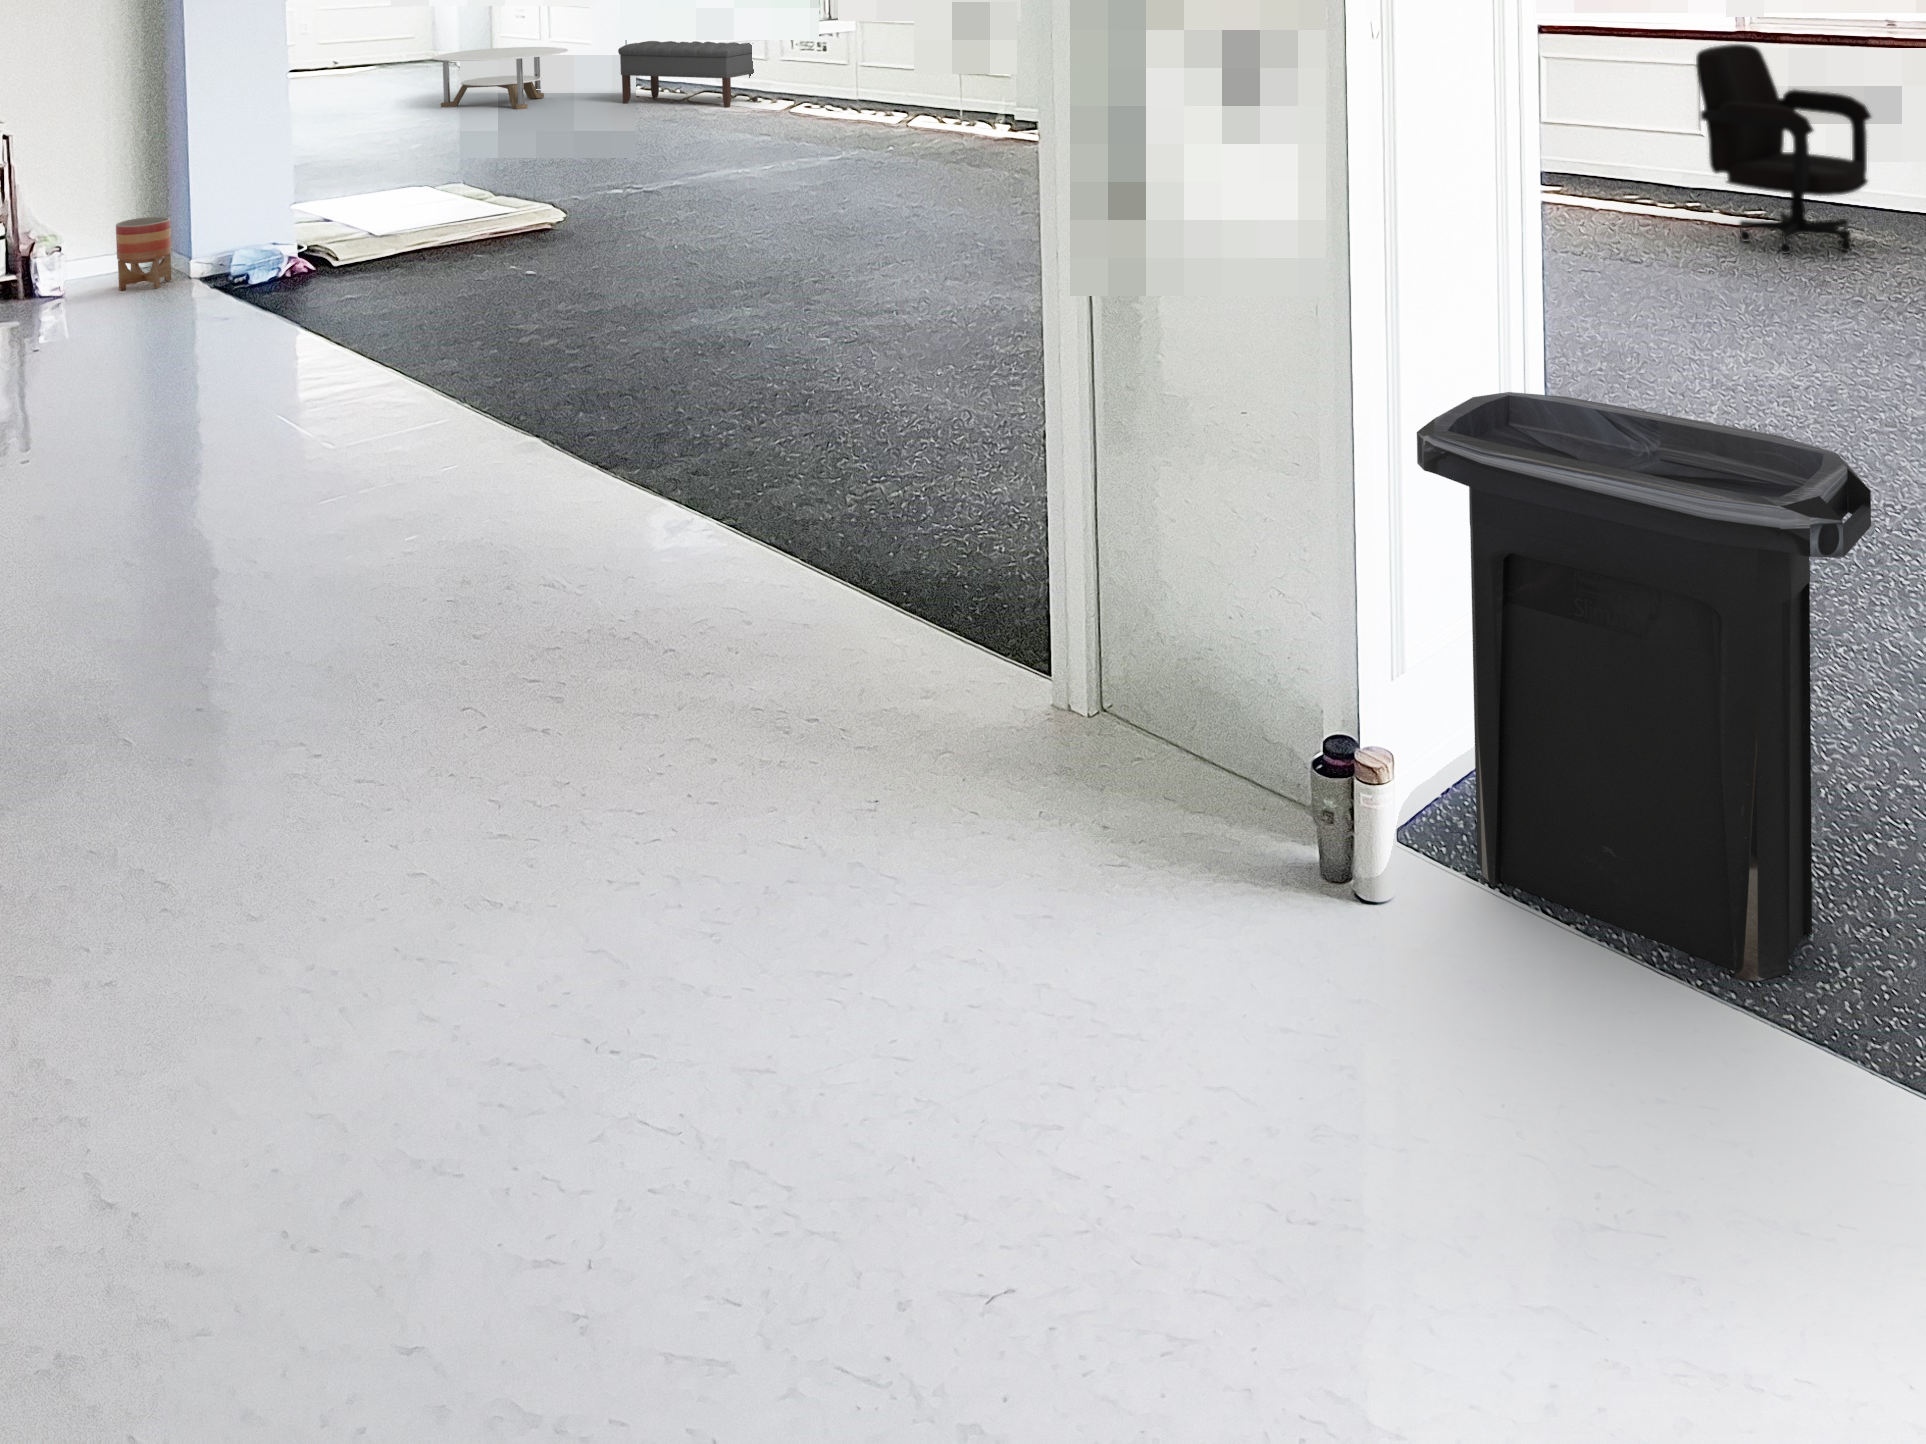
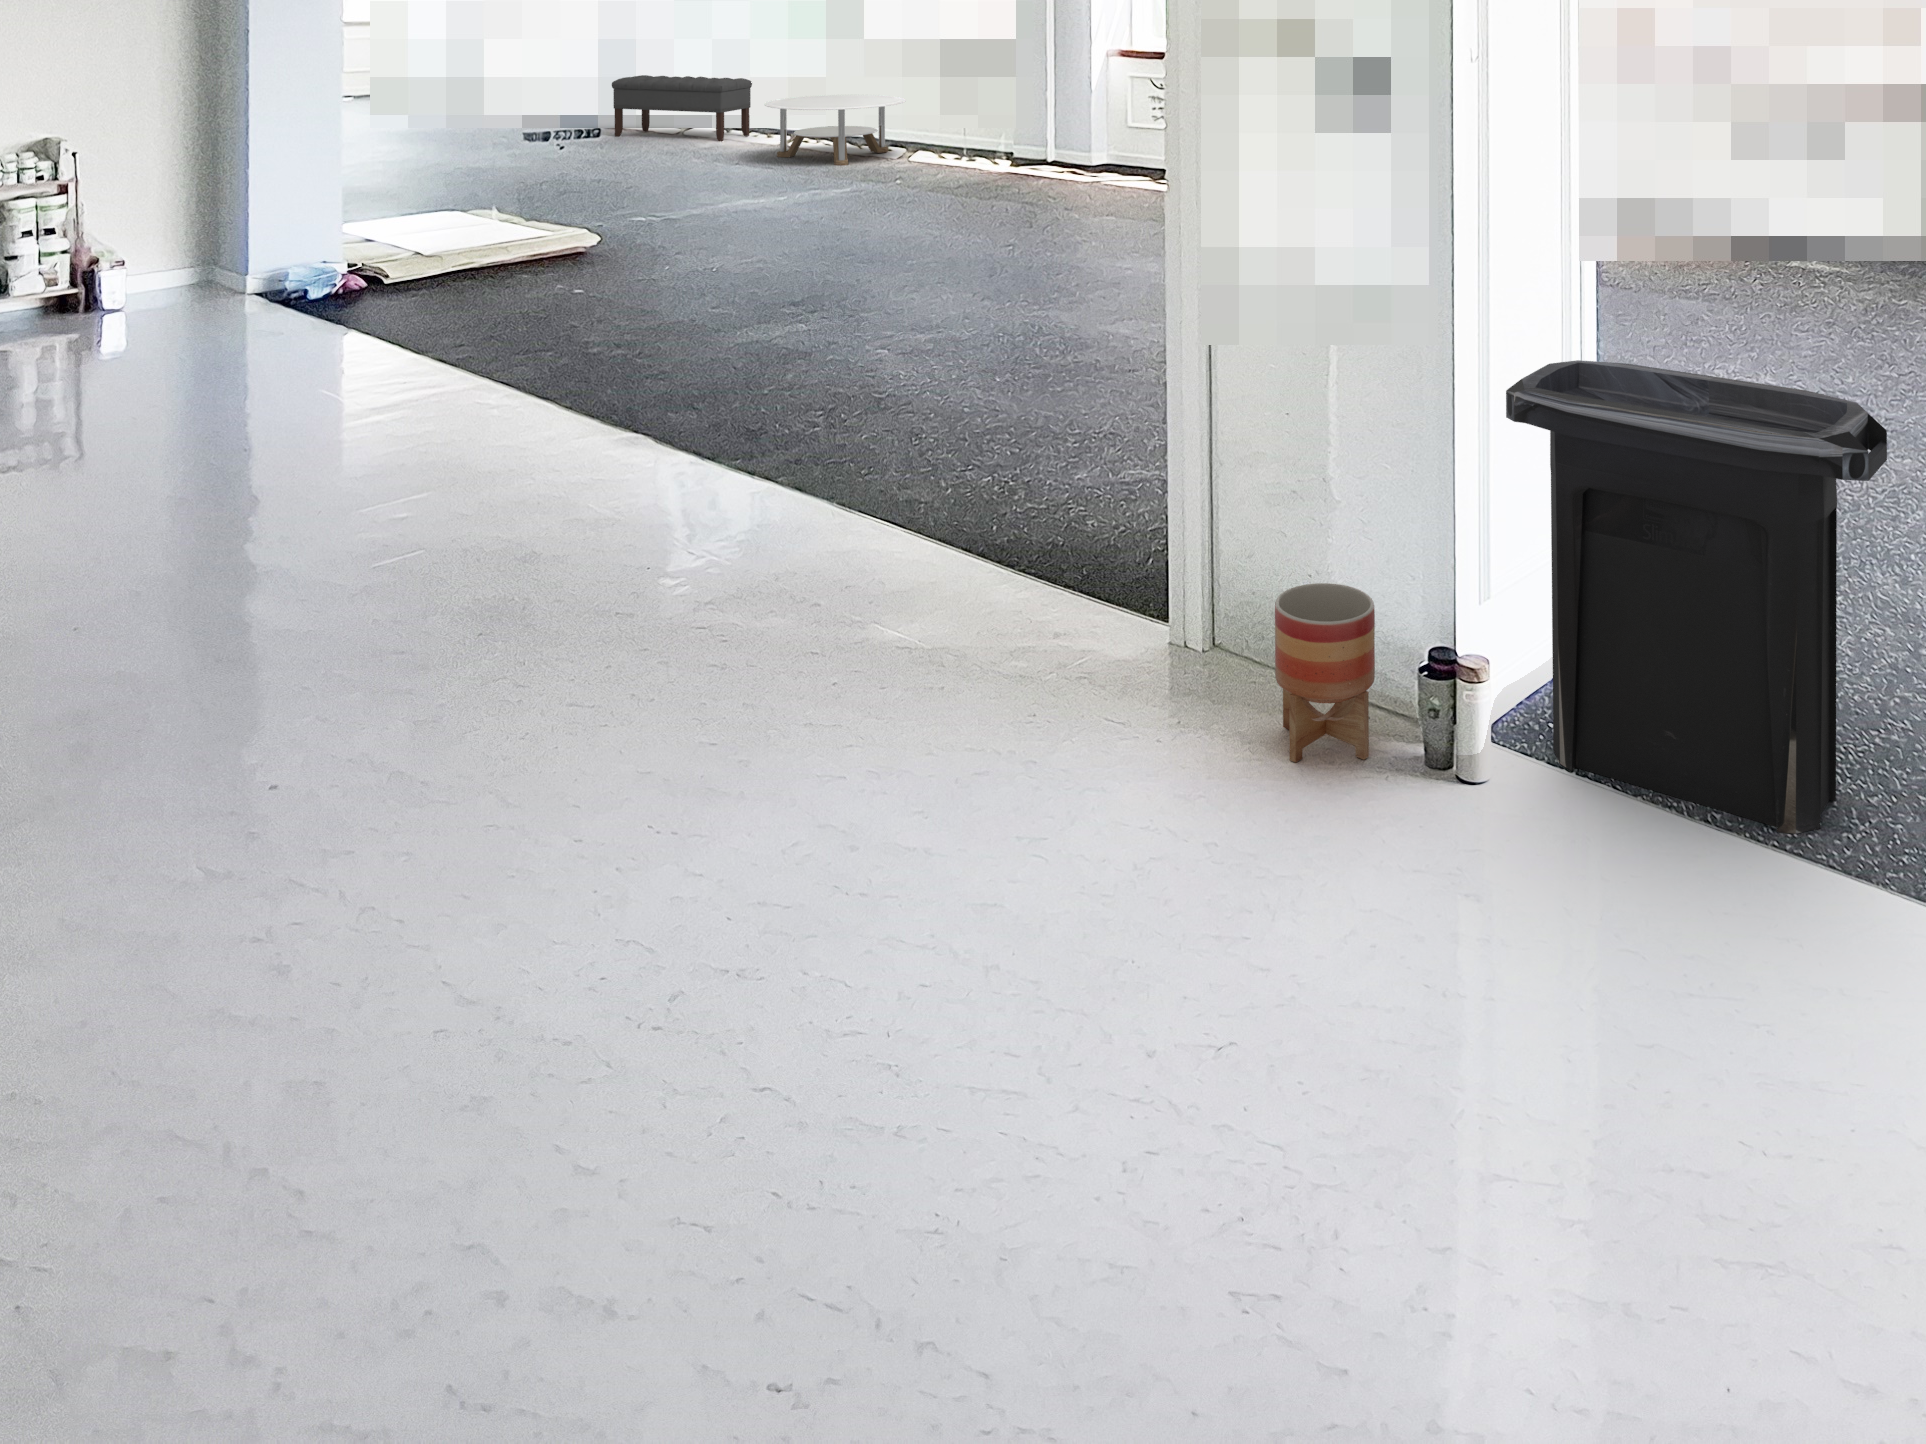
office chair: present [1696,44,1871,254] -> none [1673,87,1833,281]
round table: present [431,47,568,109] -> present [764,95,906,166]
planter: present [116,217,171,291] -> present [1275,583,1375,763]

